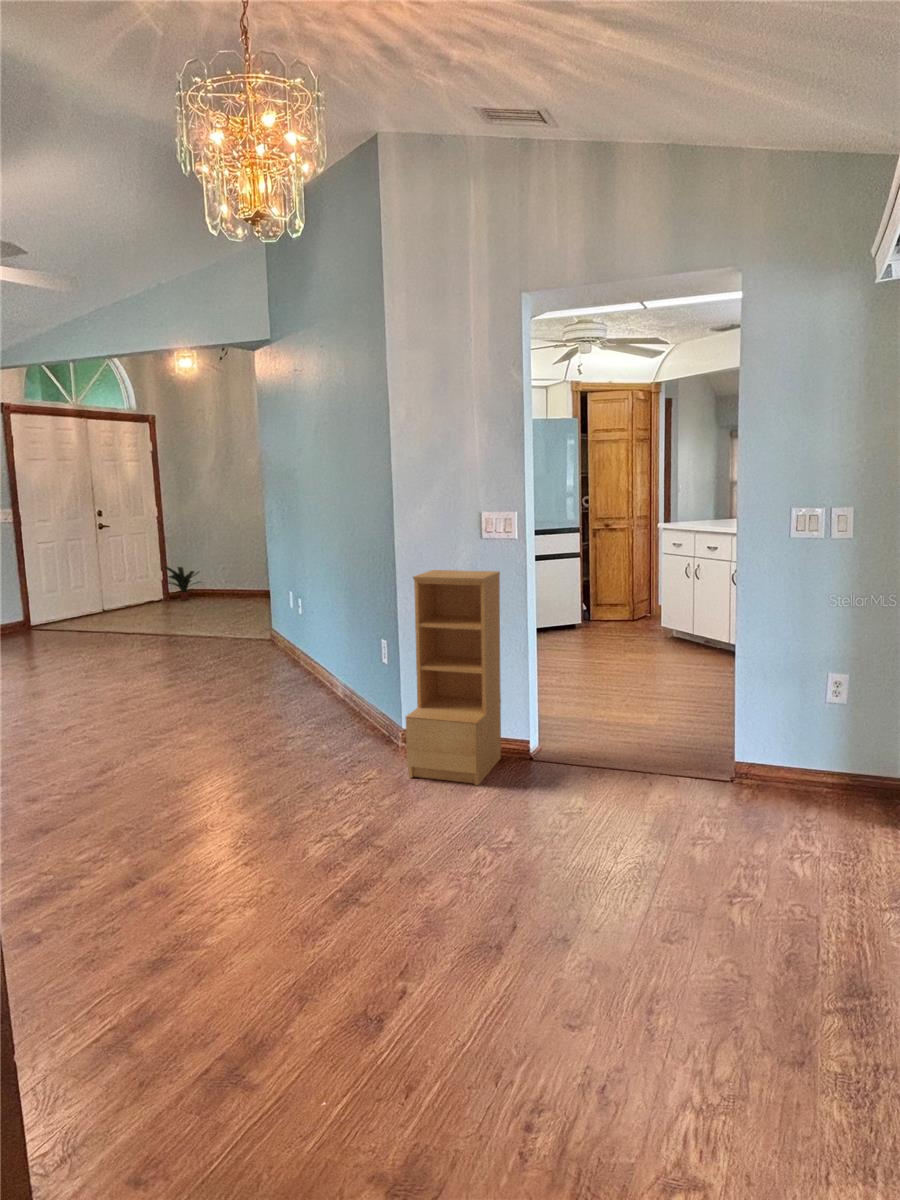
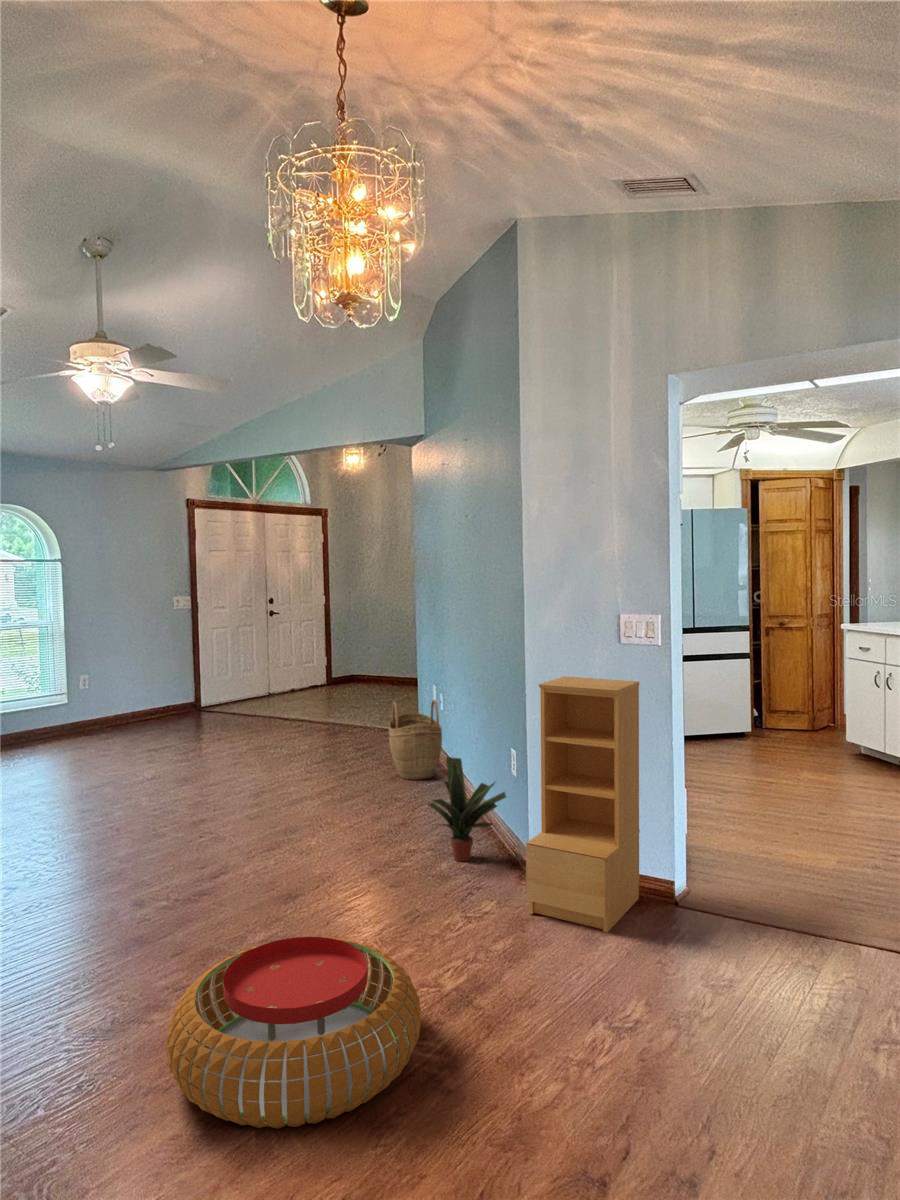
potted plant: present [164,567,199,600] -> present [428,757,506,861]
woven basket: none [252,603,305,680] -> present [389,700,442,780]
pouf: none [108,803,336,954] -> present [166,937,421,1129]

